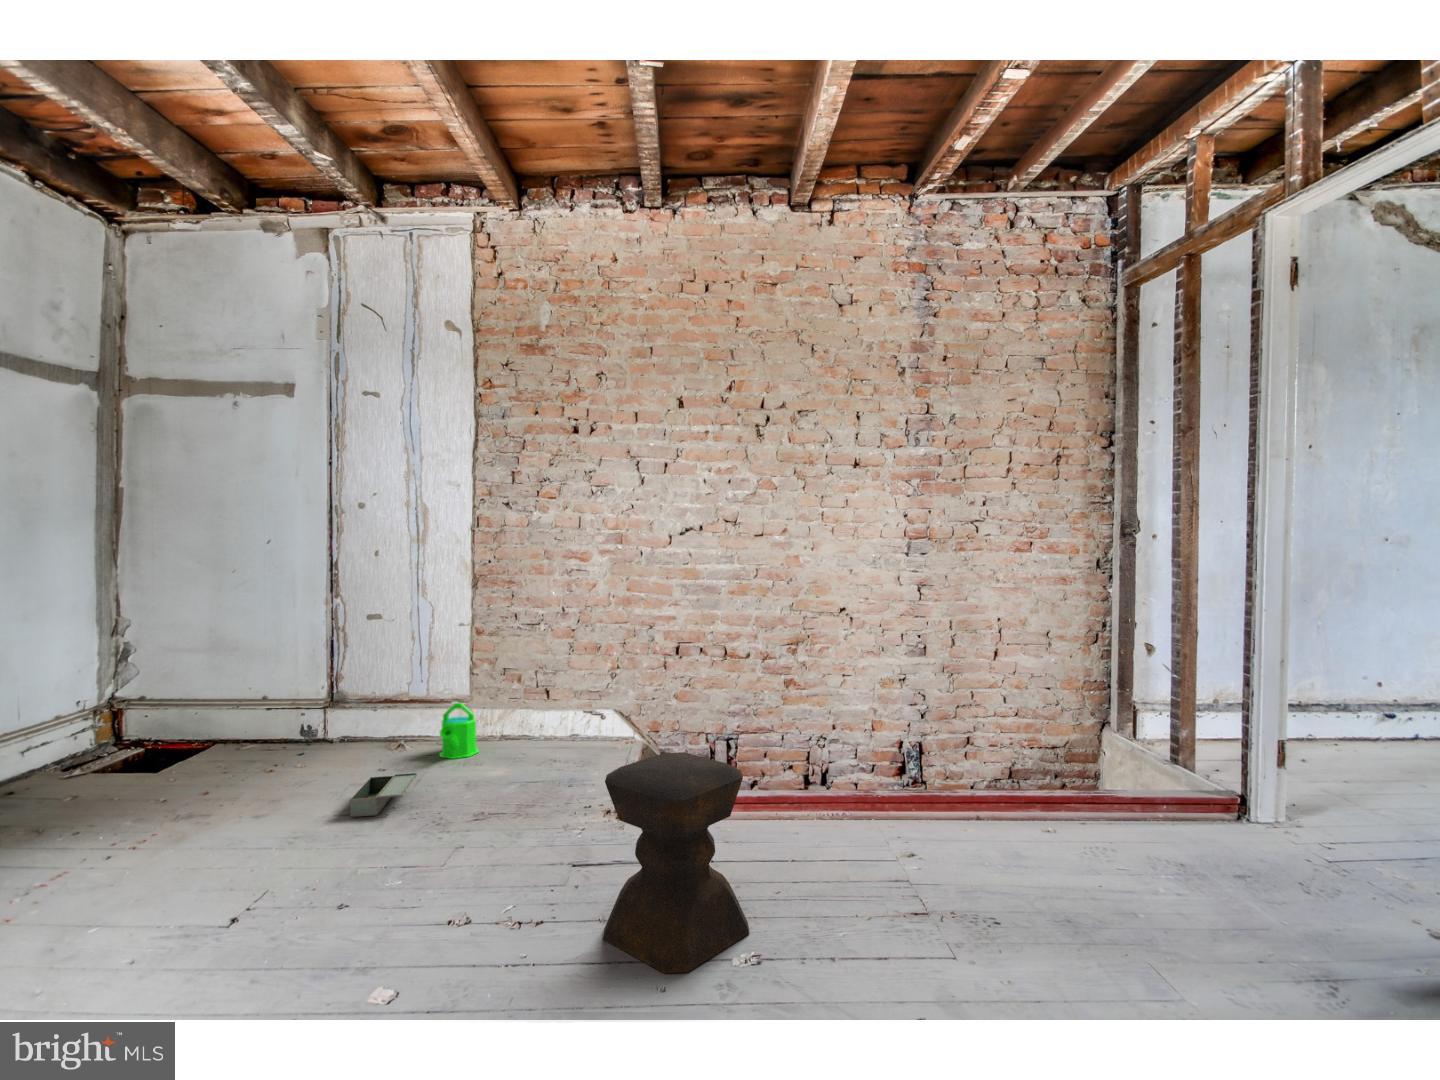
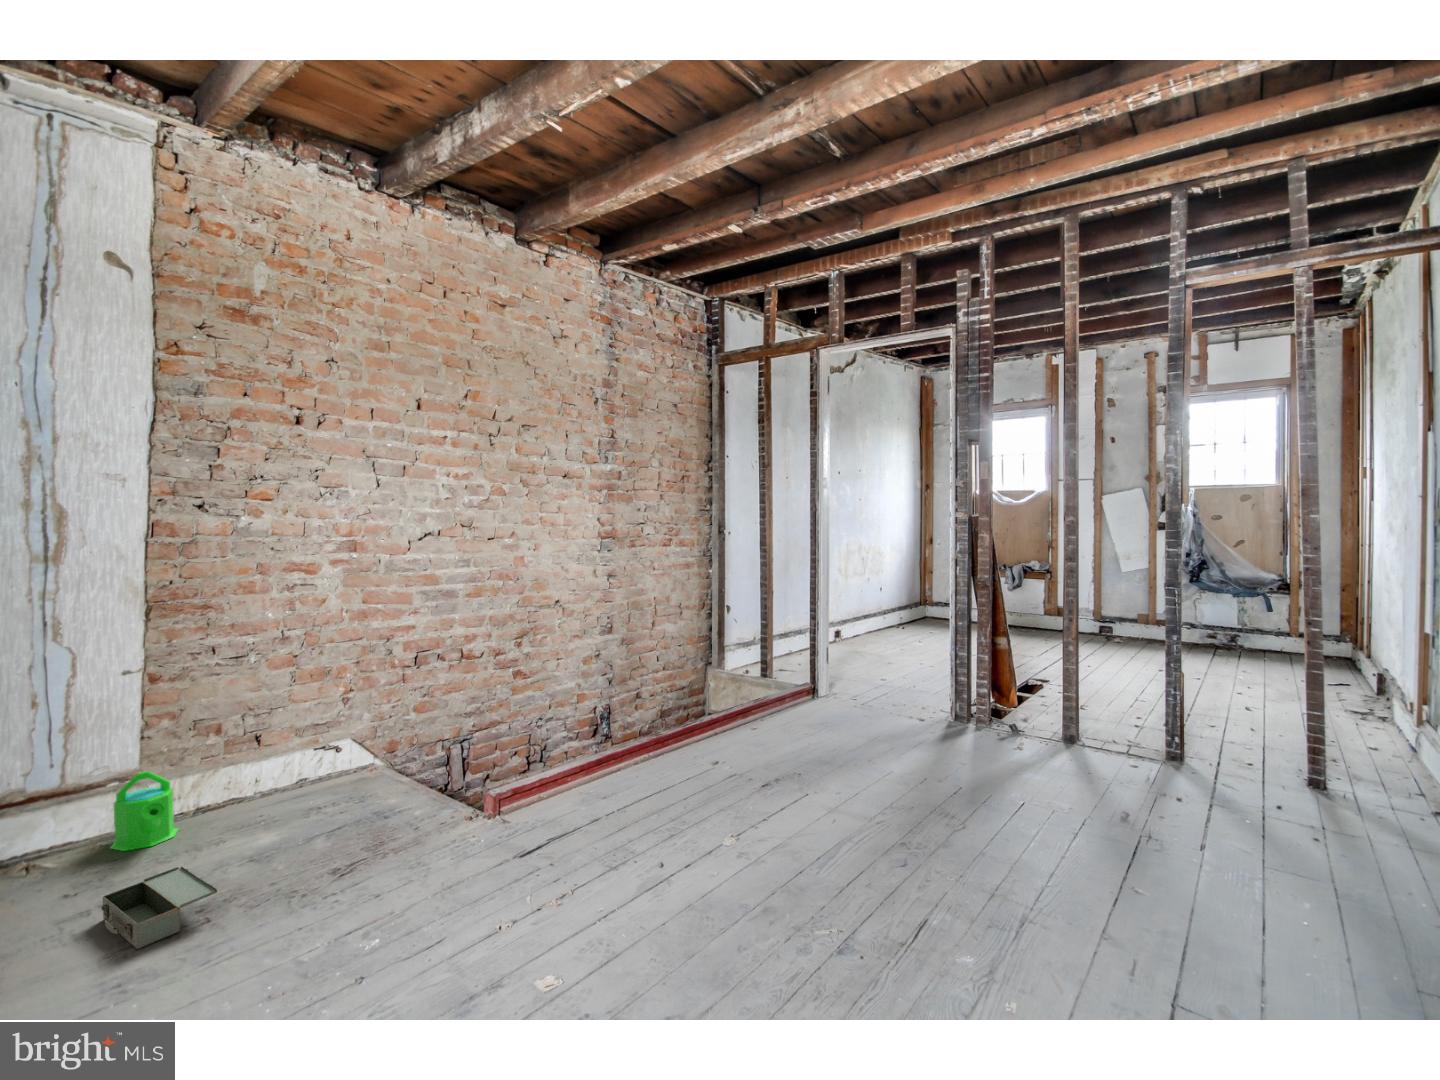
stool: present [603,752,749,973] -> none [640,724,741,898]

